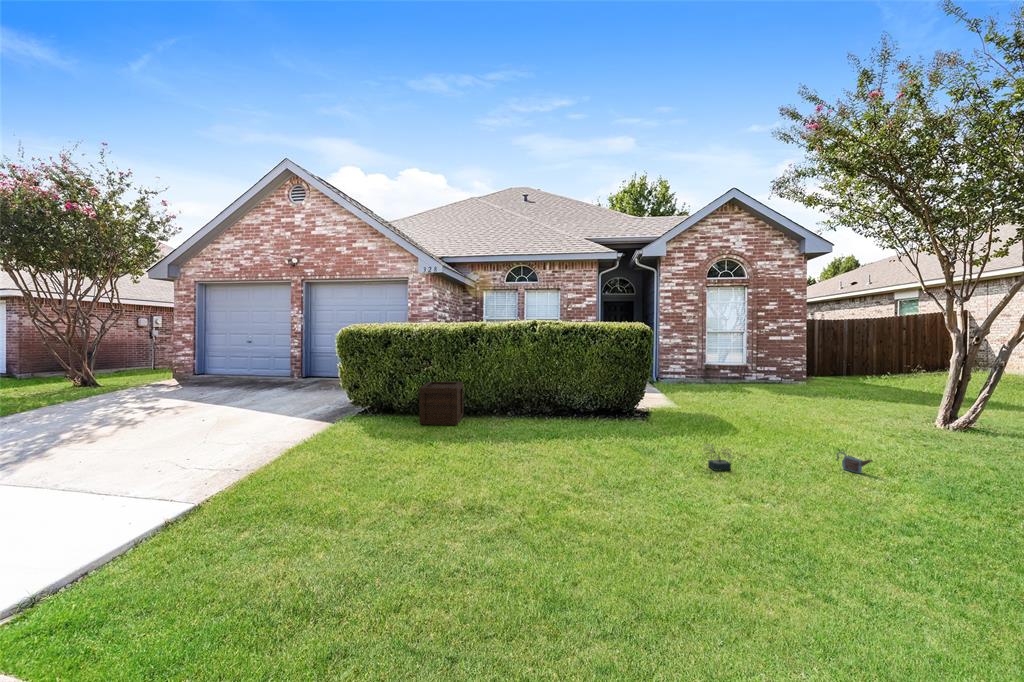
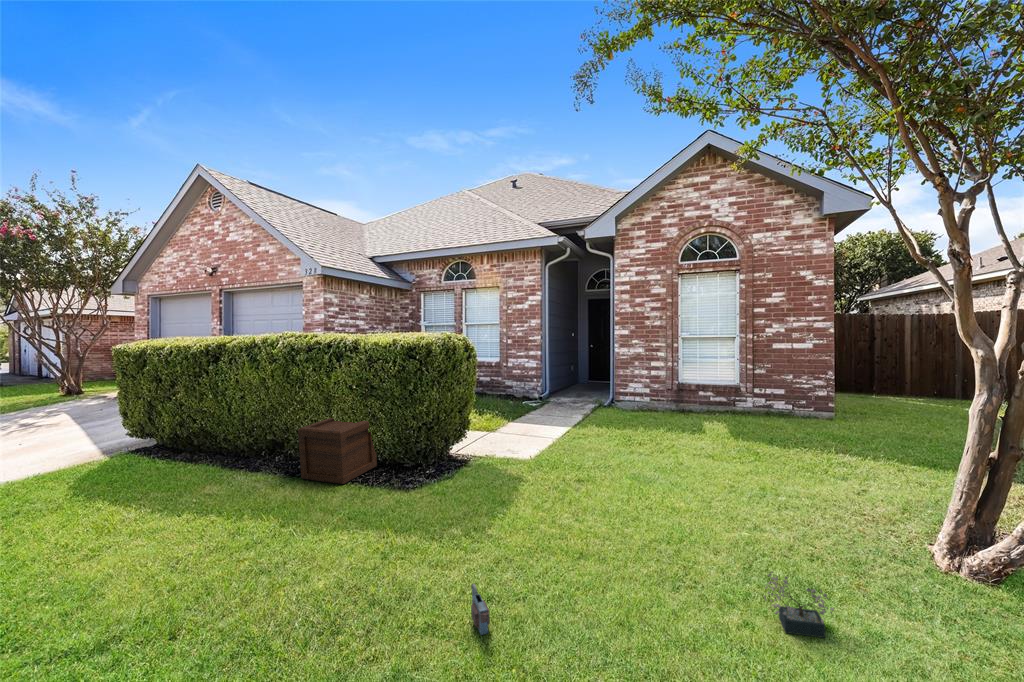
wooden crate: present [419,381,463,426] -> present [298,418,377,484]
decorative plant: present [707,444,732,470] -> present [764,572,834,638]

